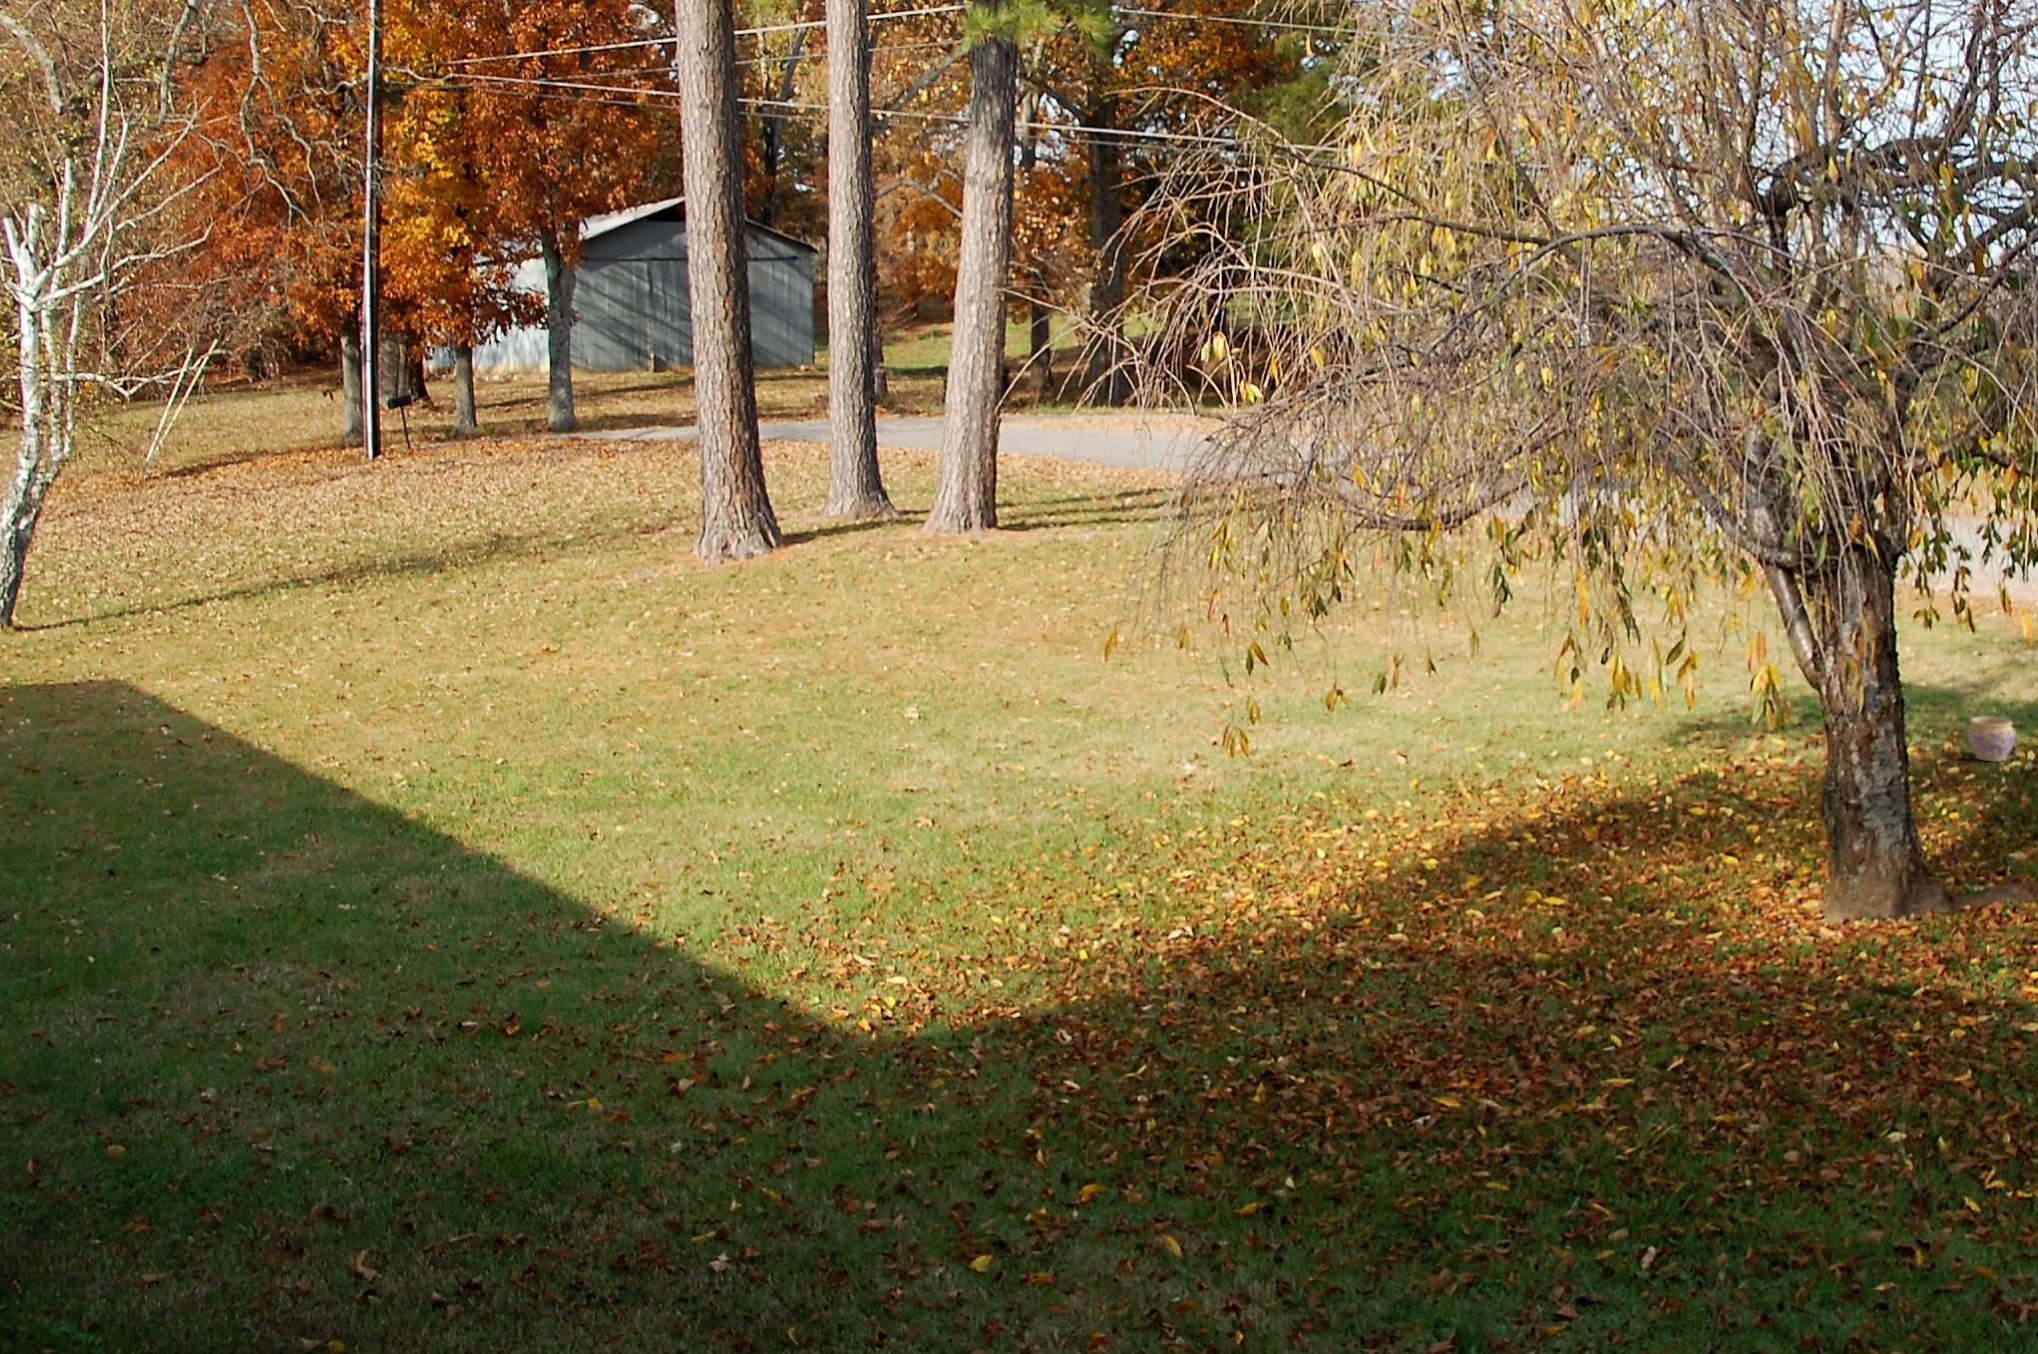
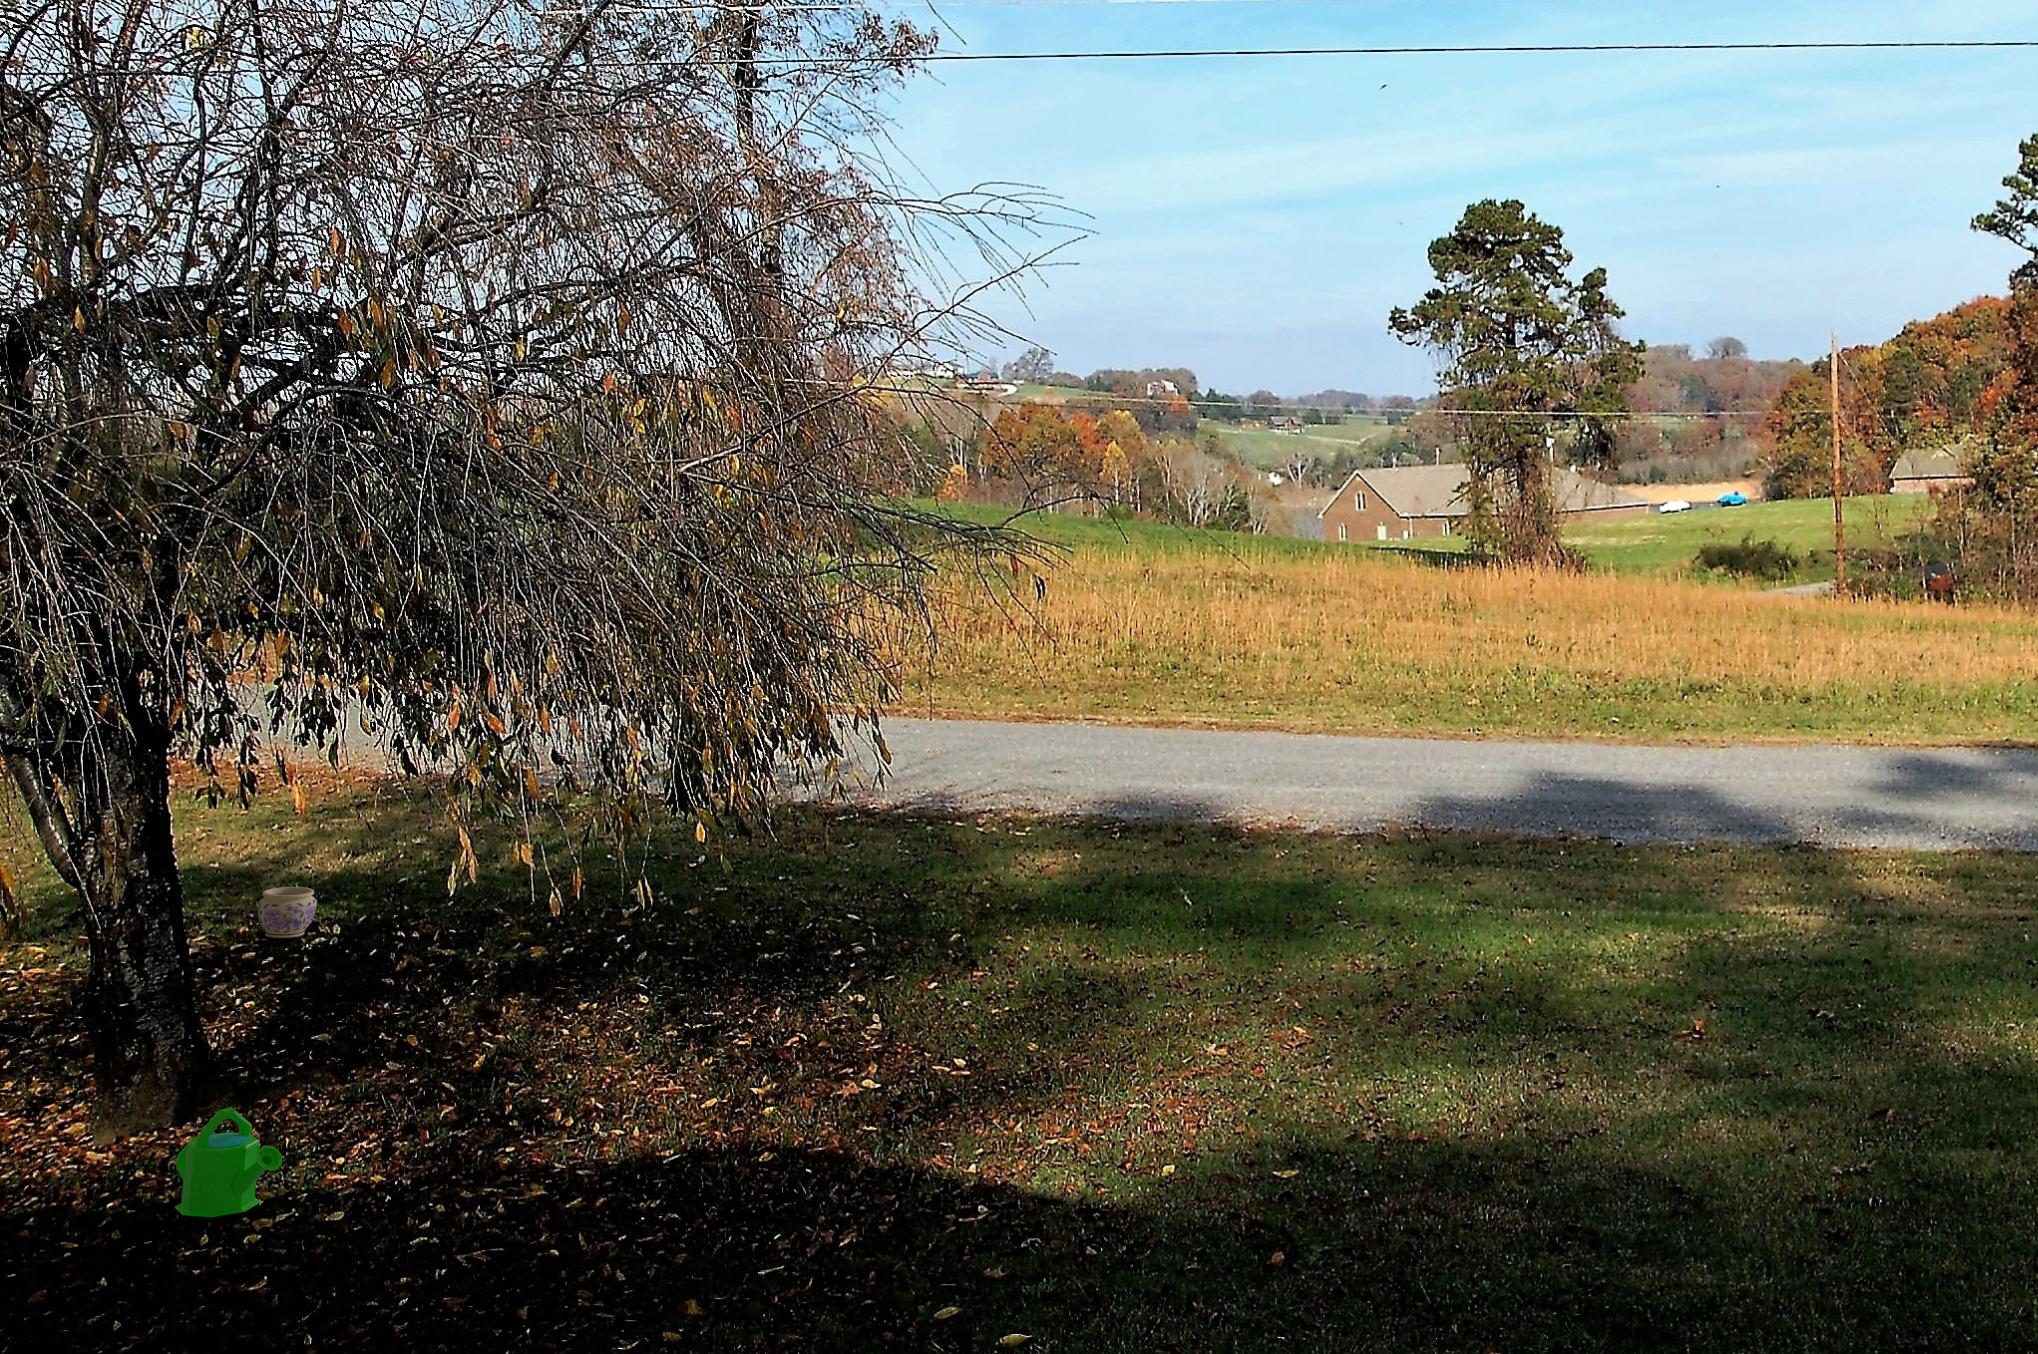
watering can: none [1897,909,1980,1003] -> present [175,1107,282,1217]

